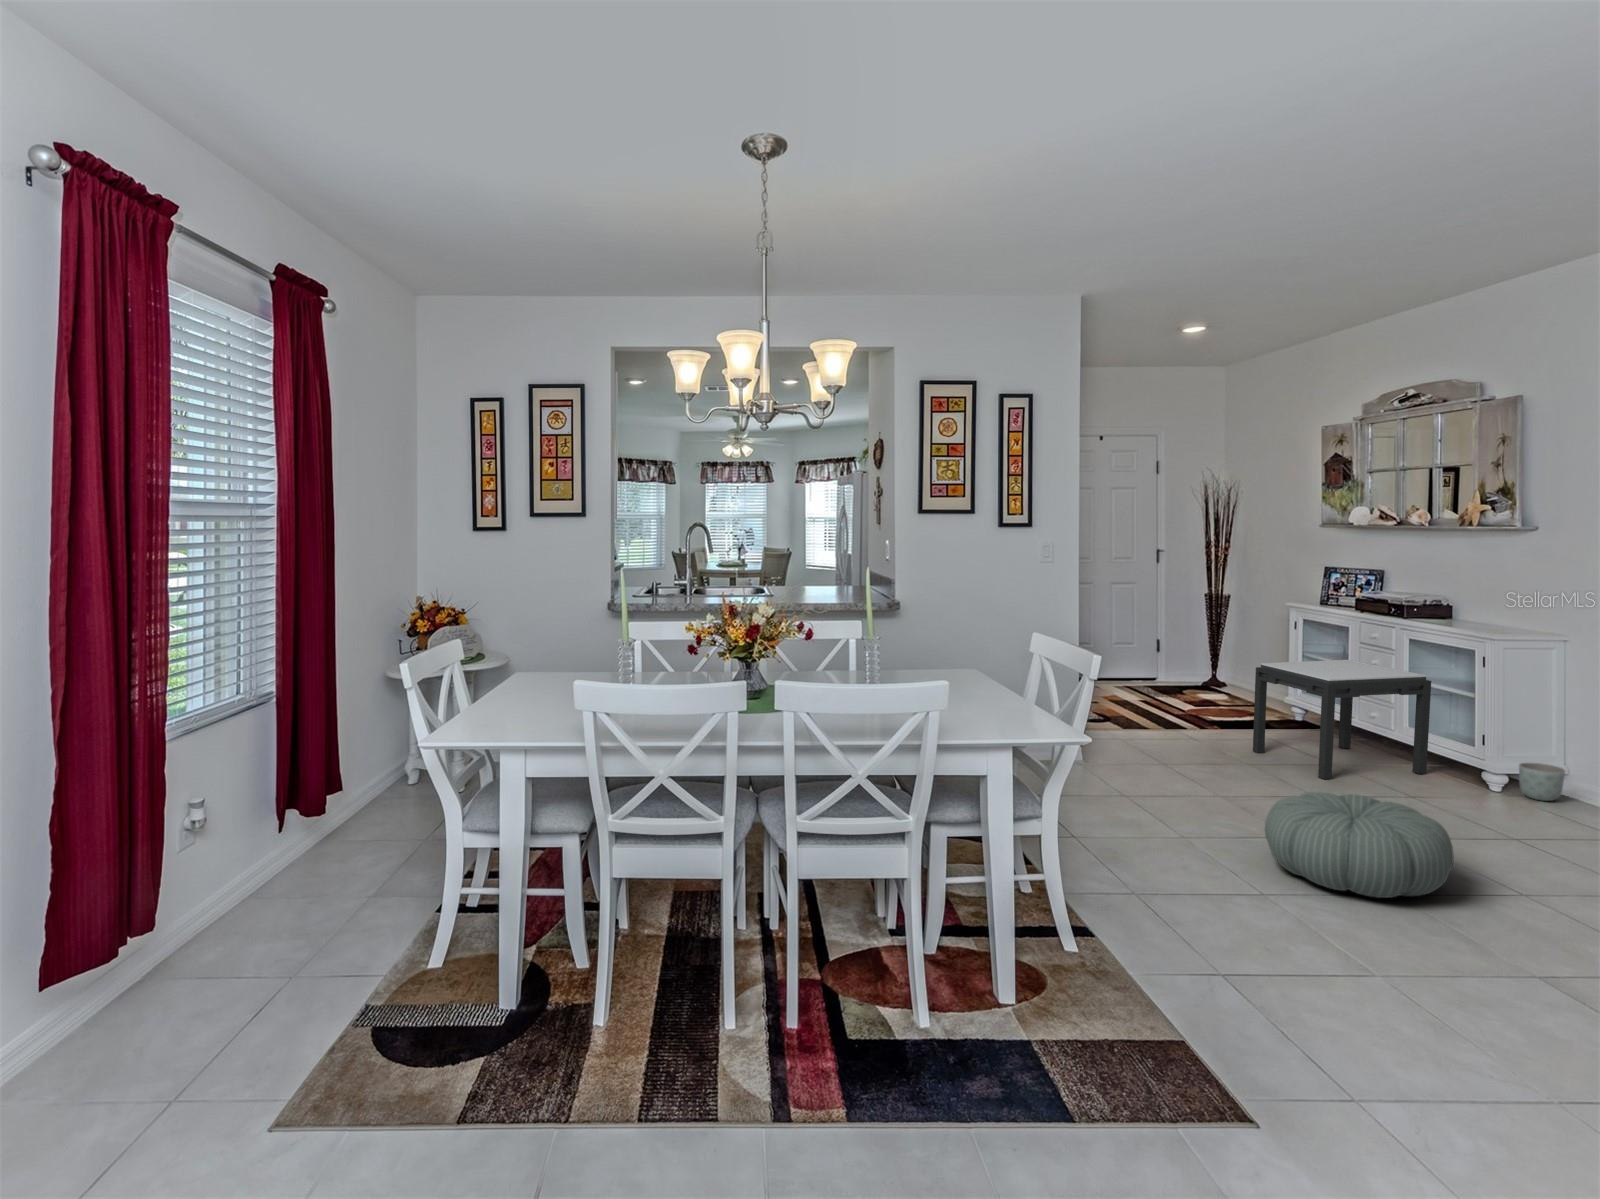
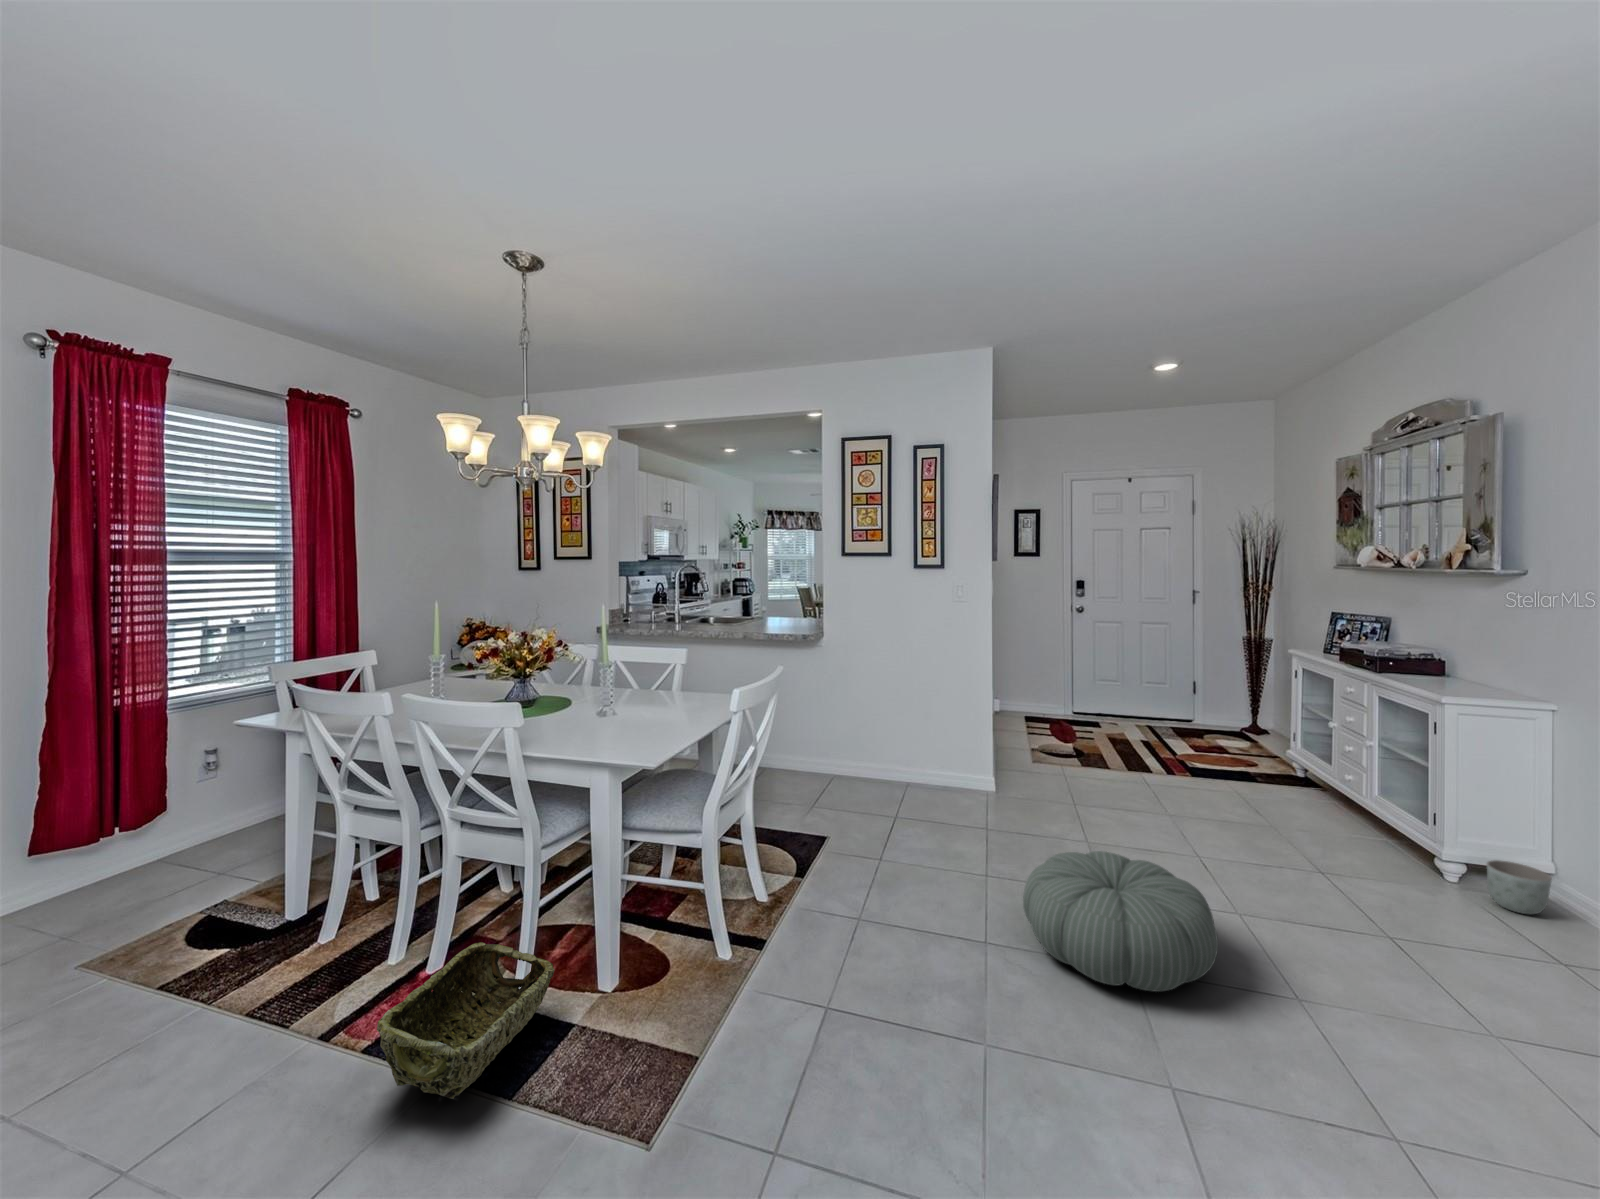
side table: present [1253,660,1431,779] -> none [1198,708,1391,853]
woven basket: none [904,968,1069,1114] -> present [377,942,555,1098]

